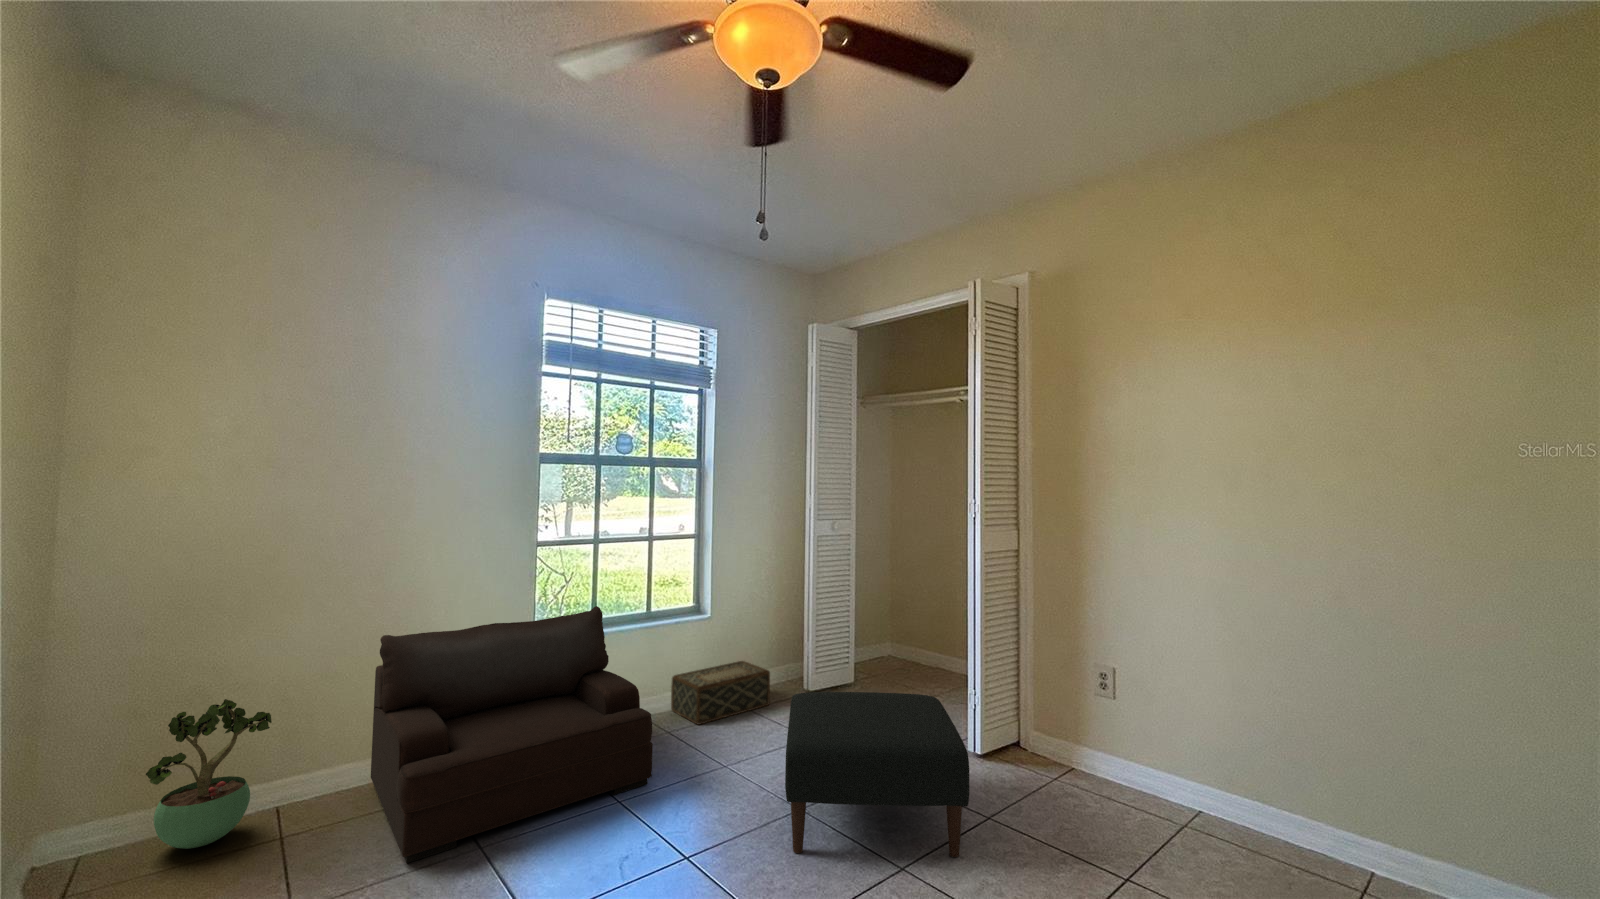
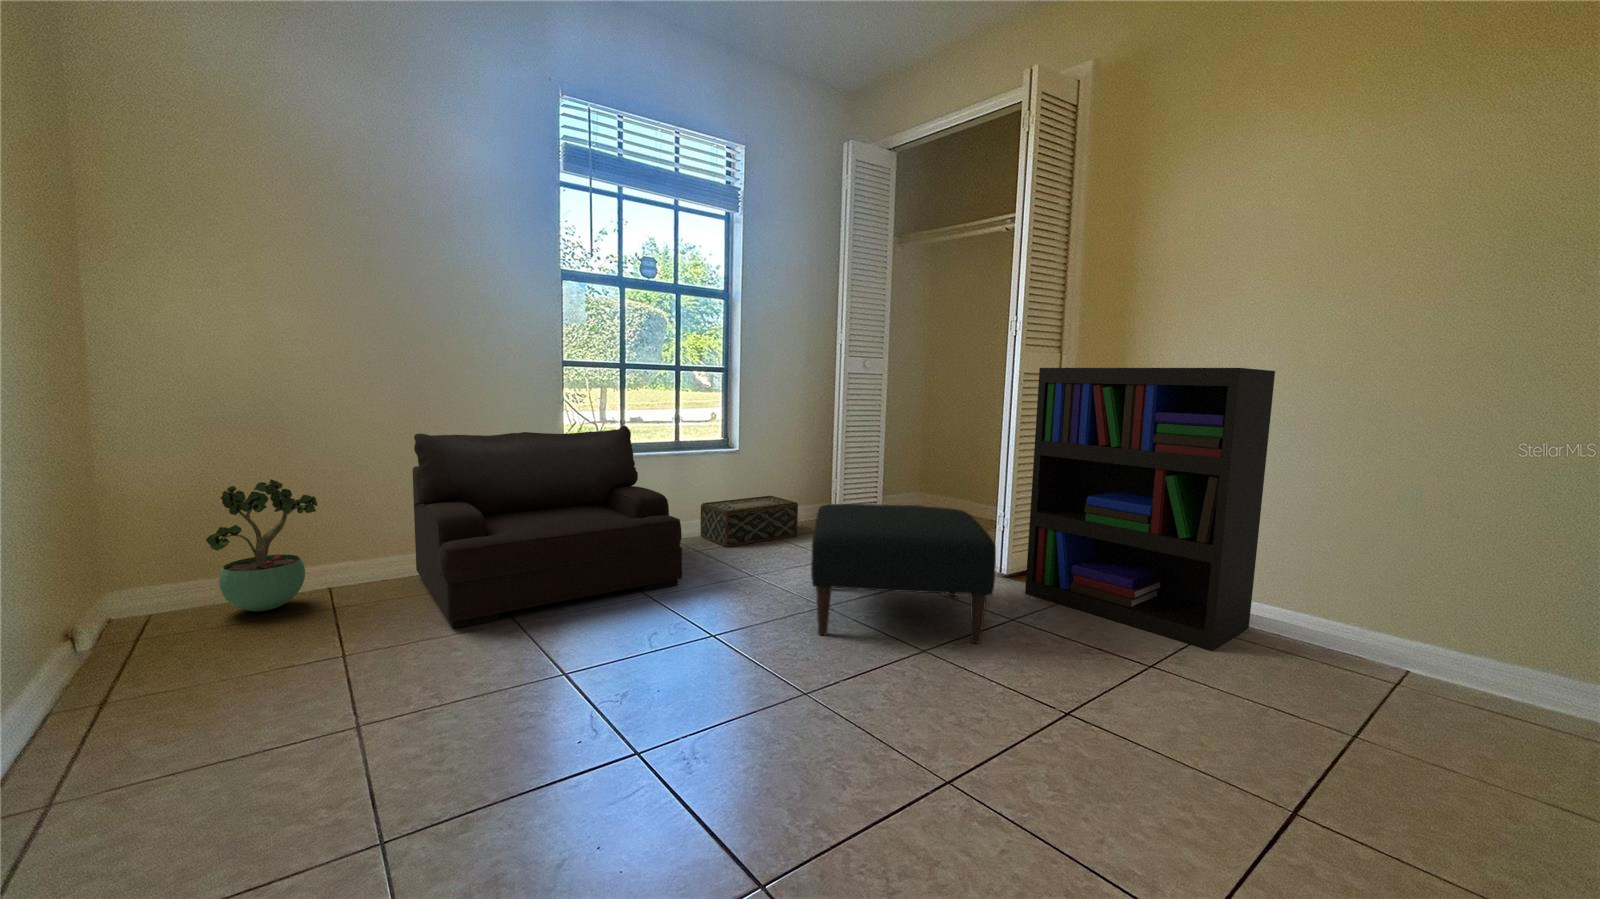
bookshelf: none [999,548,1222,856] -> present [1025,368,1275,651]

